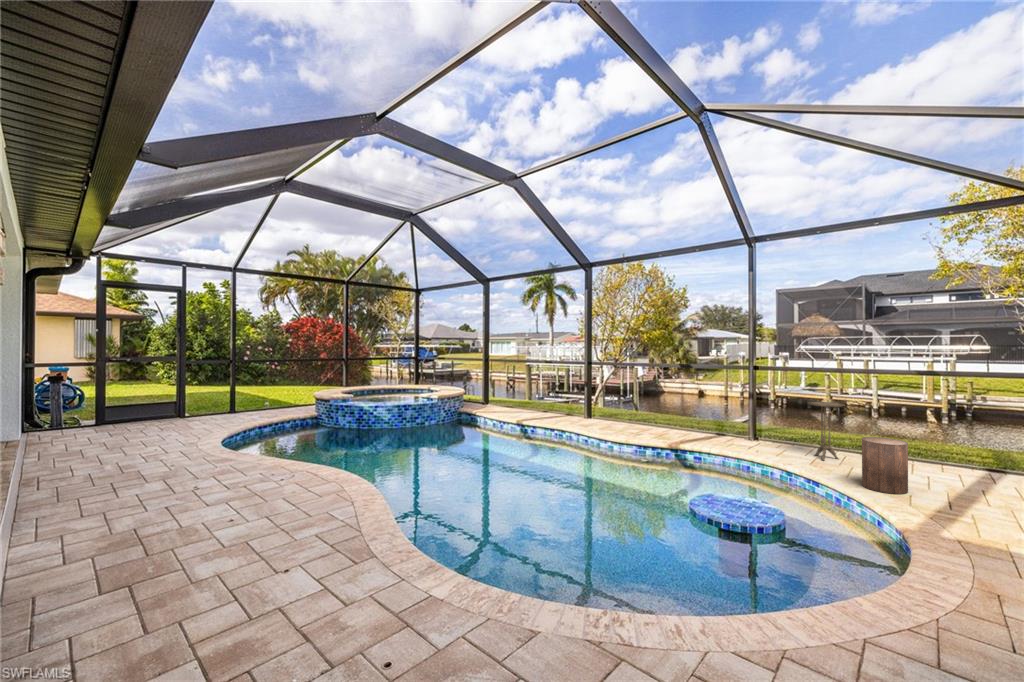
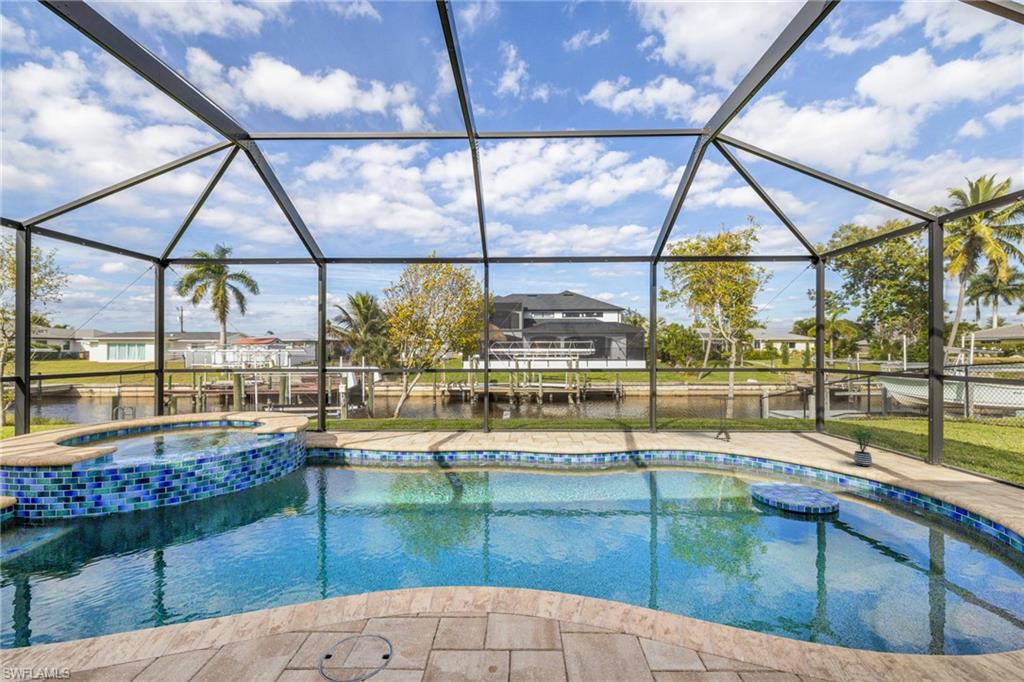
stool: present [862,437,908,494] -> none [785,419,817,458]
potted plant: none [919,458,972,517] -> present [850,429,876,467]

